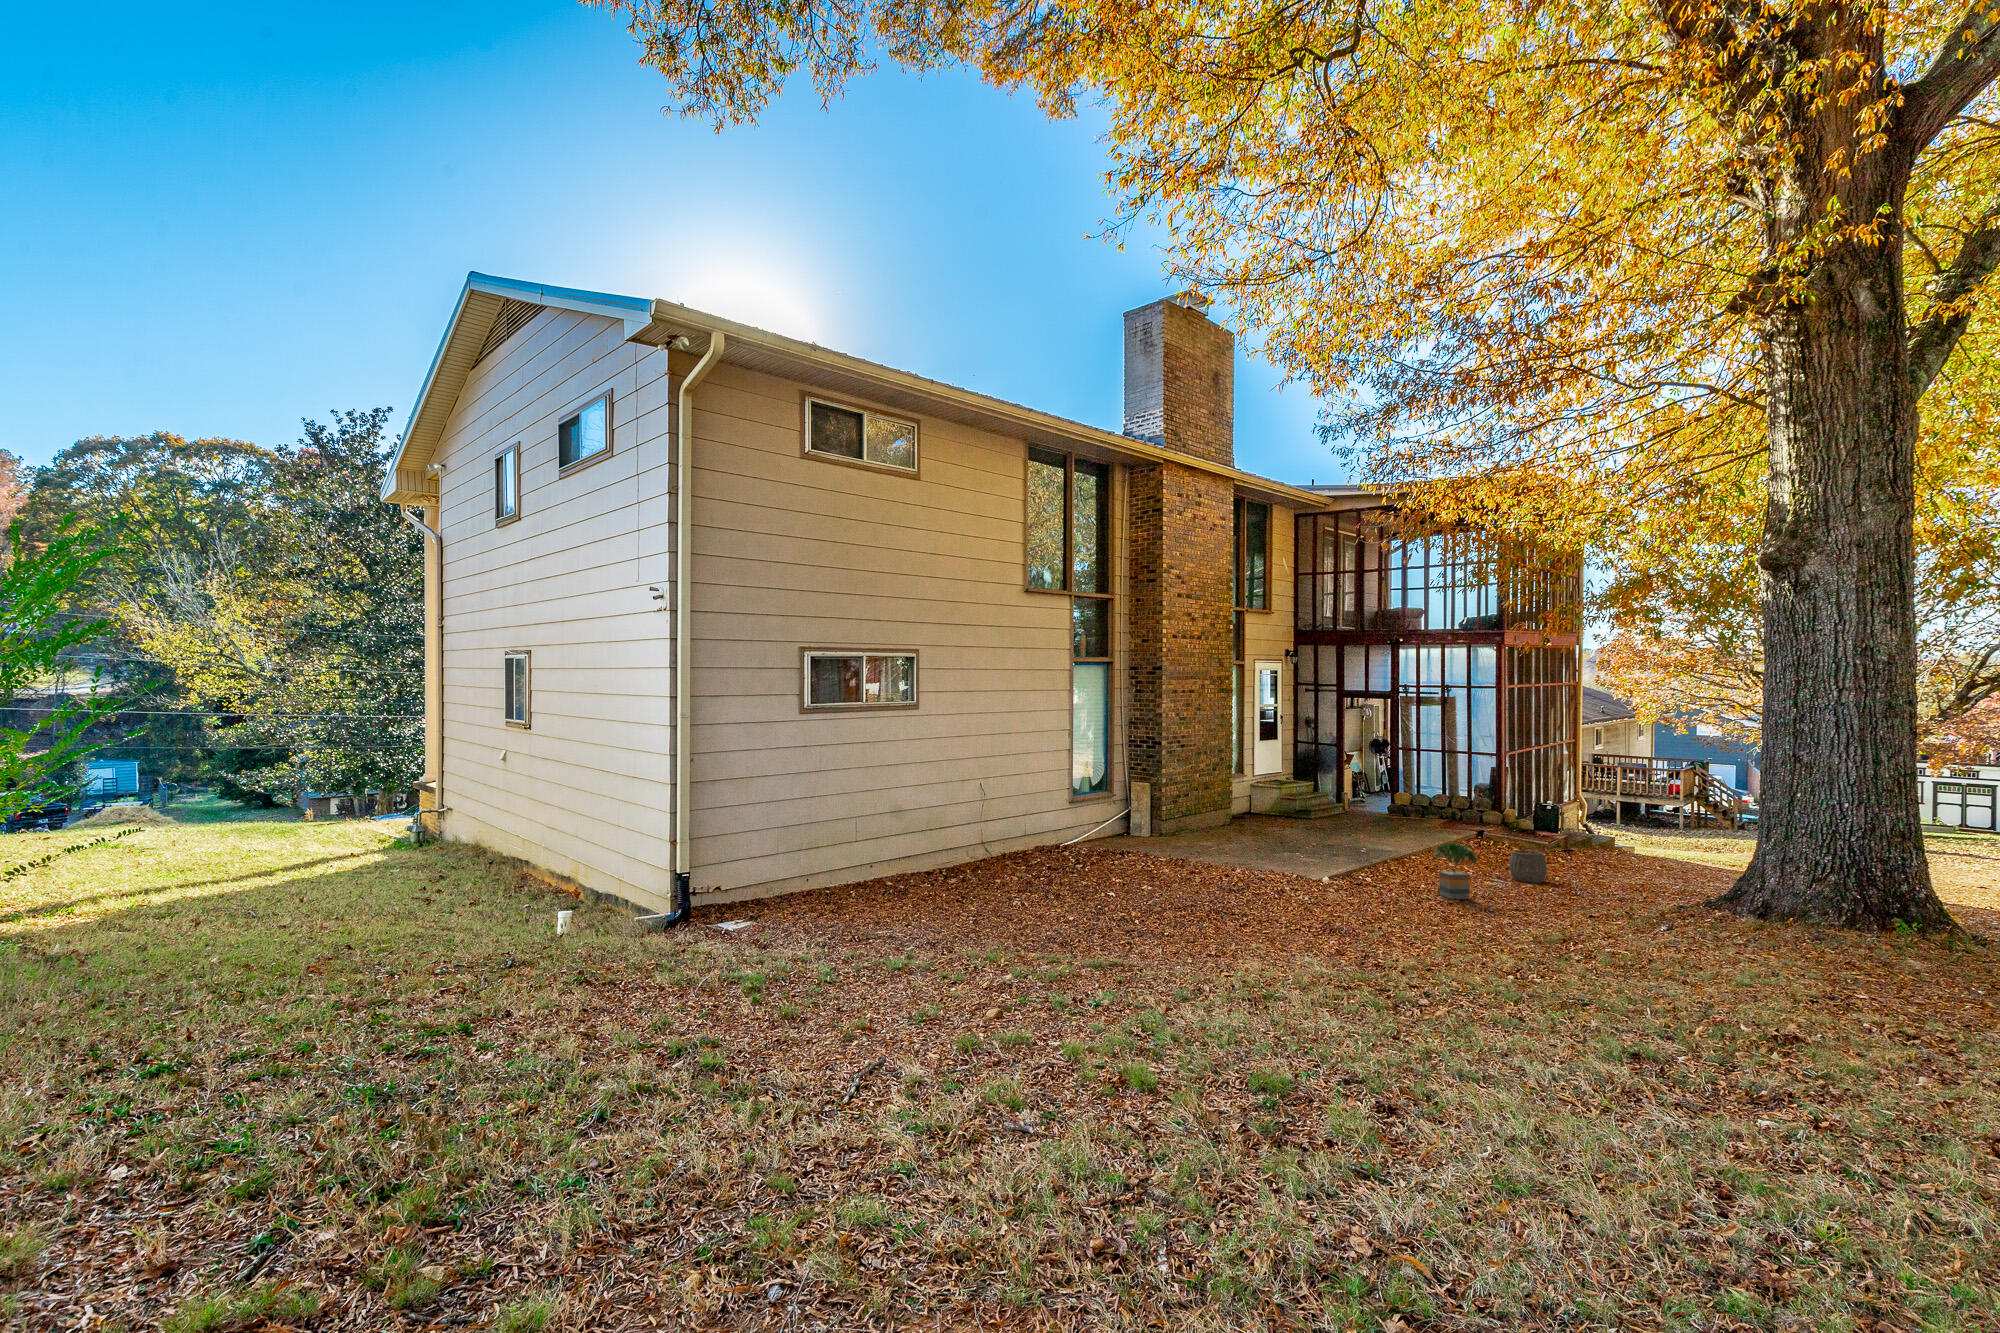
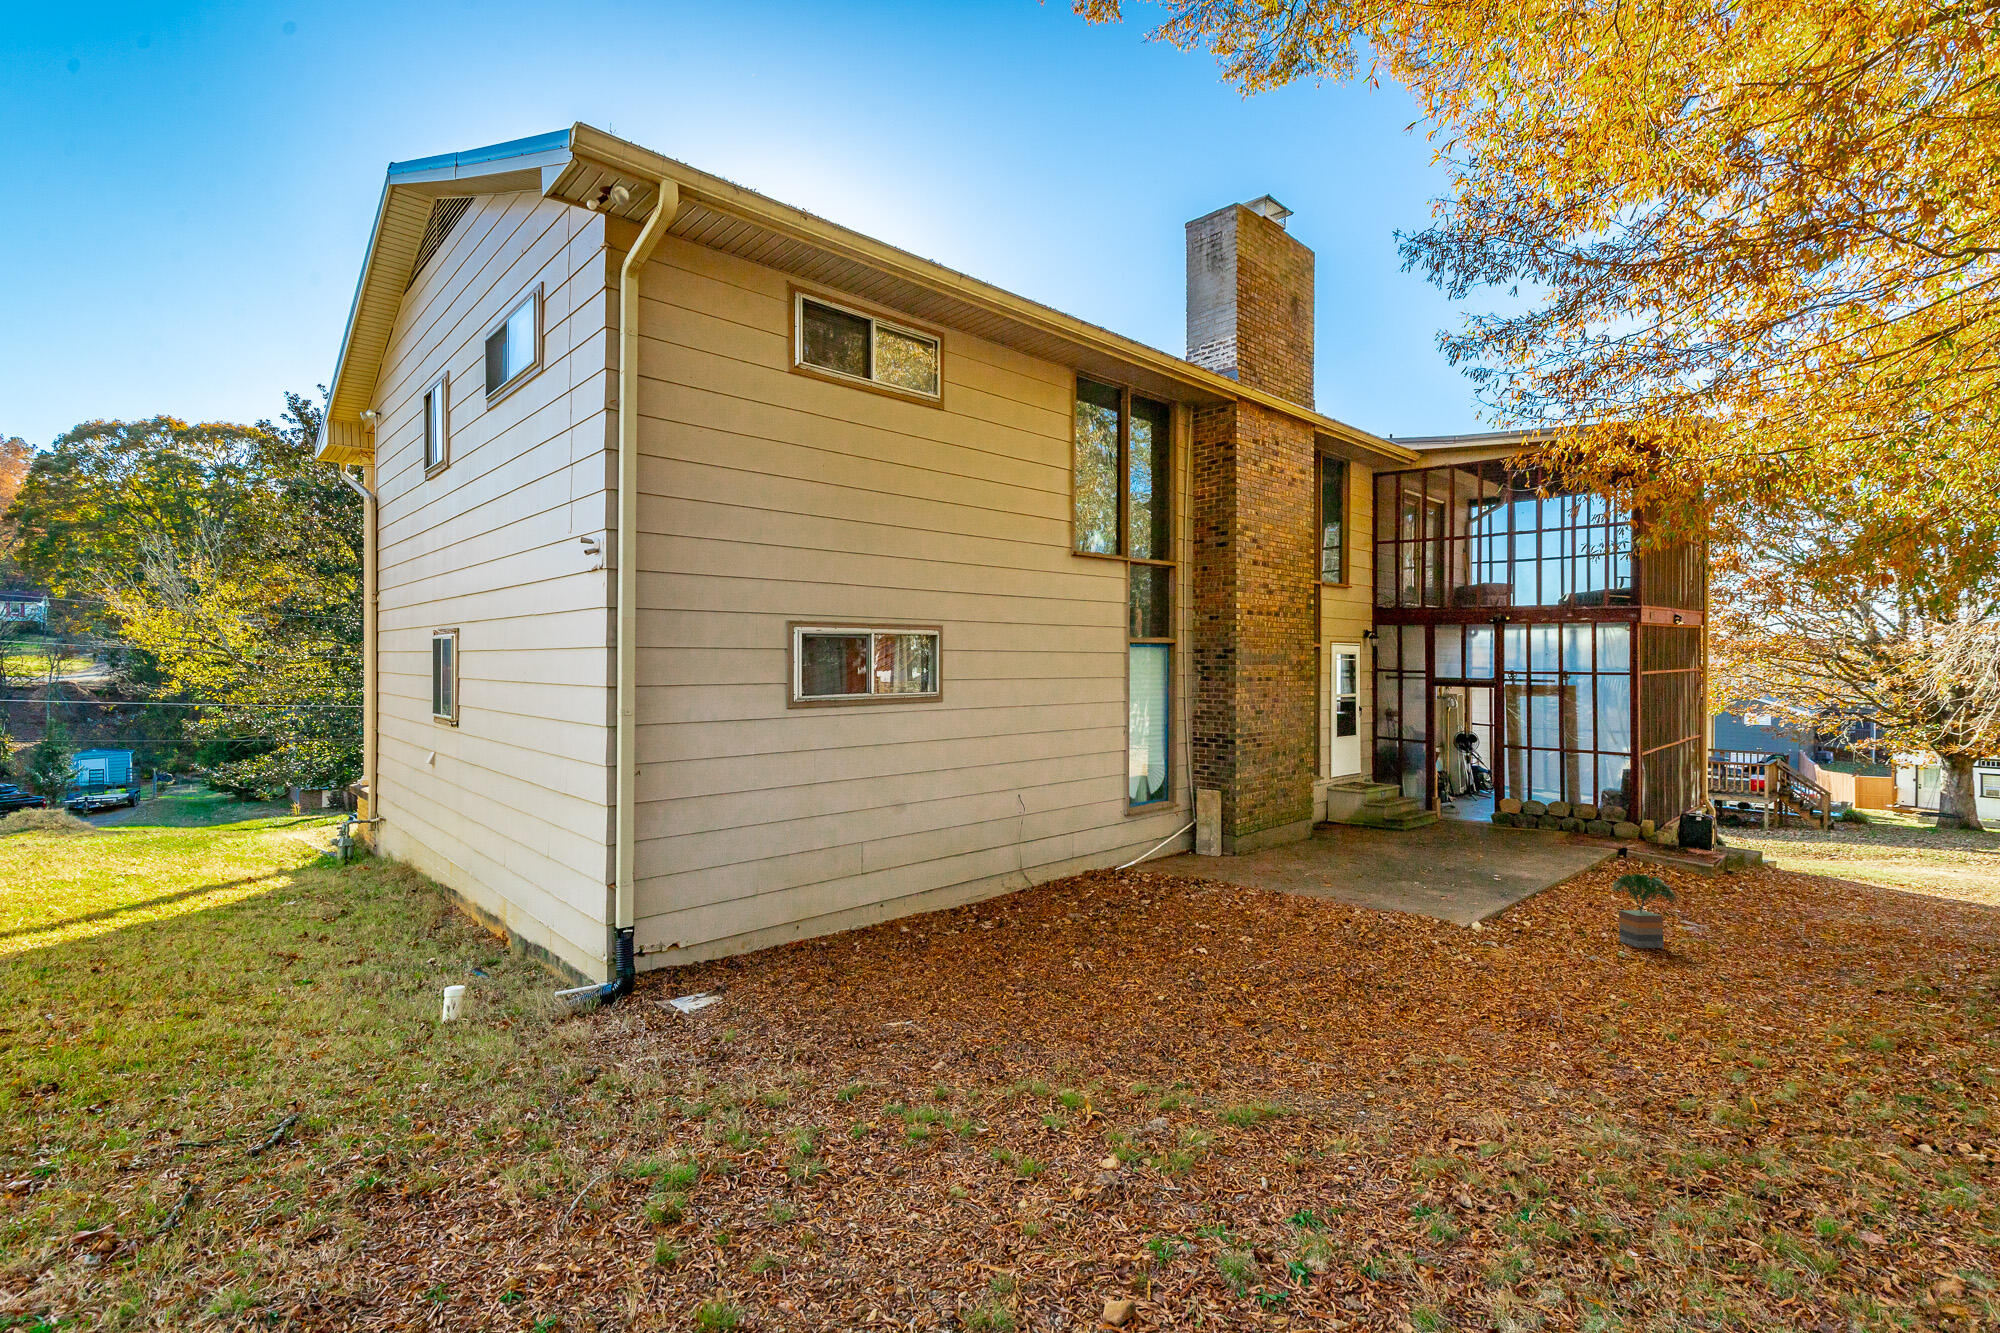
woven basket: present [1509,850,1547,883] -> none [1690,878,1744,921]

